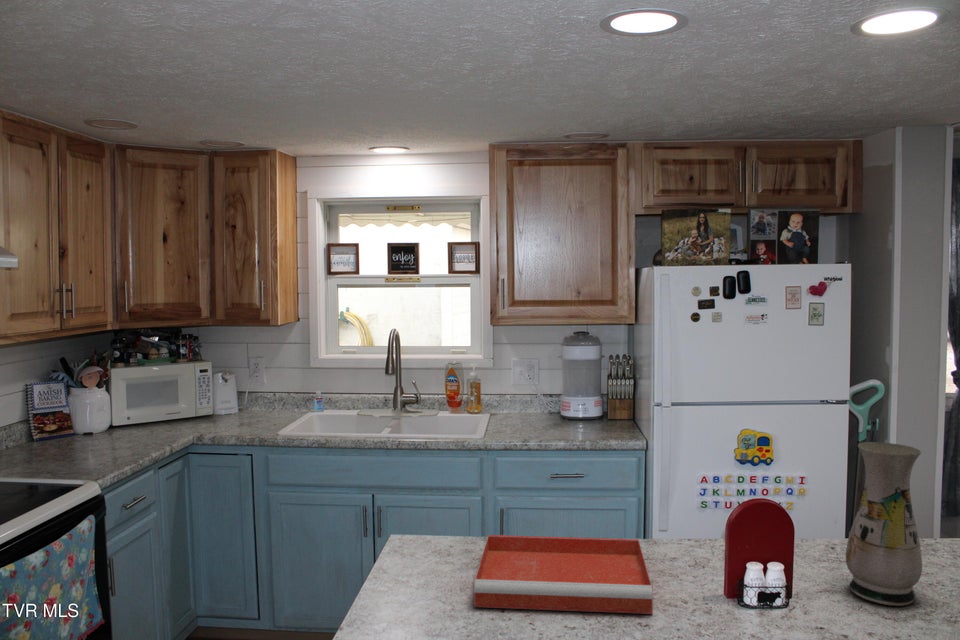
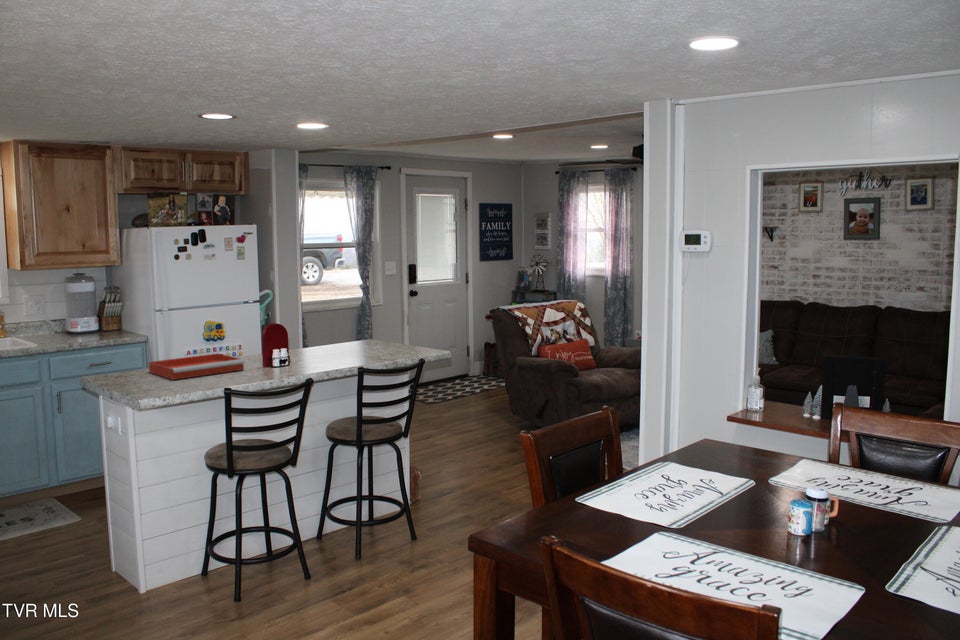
vase: present [846,442,922,606] -> none [301,298,327,356]

